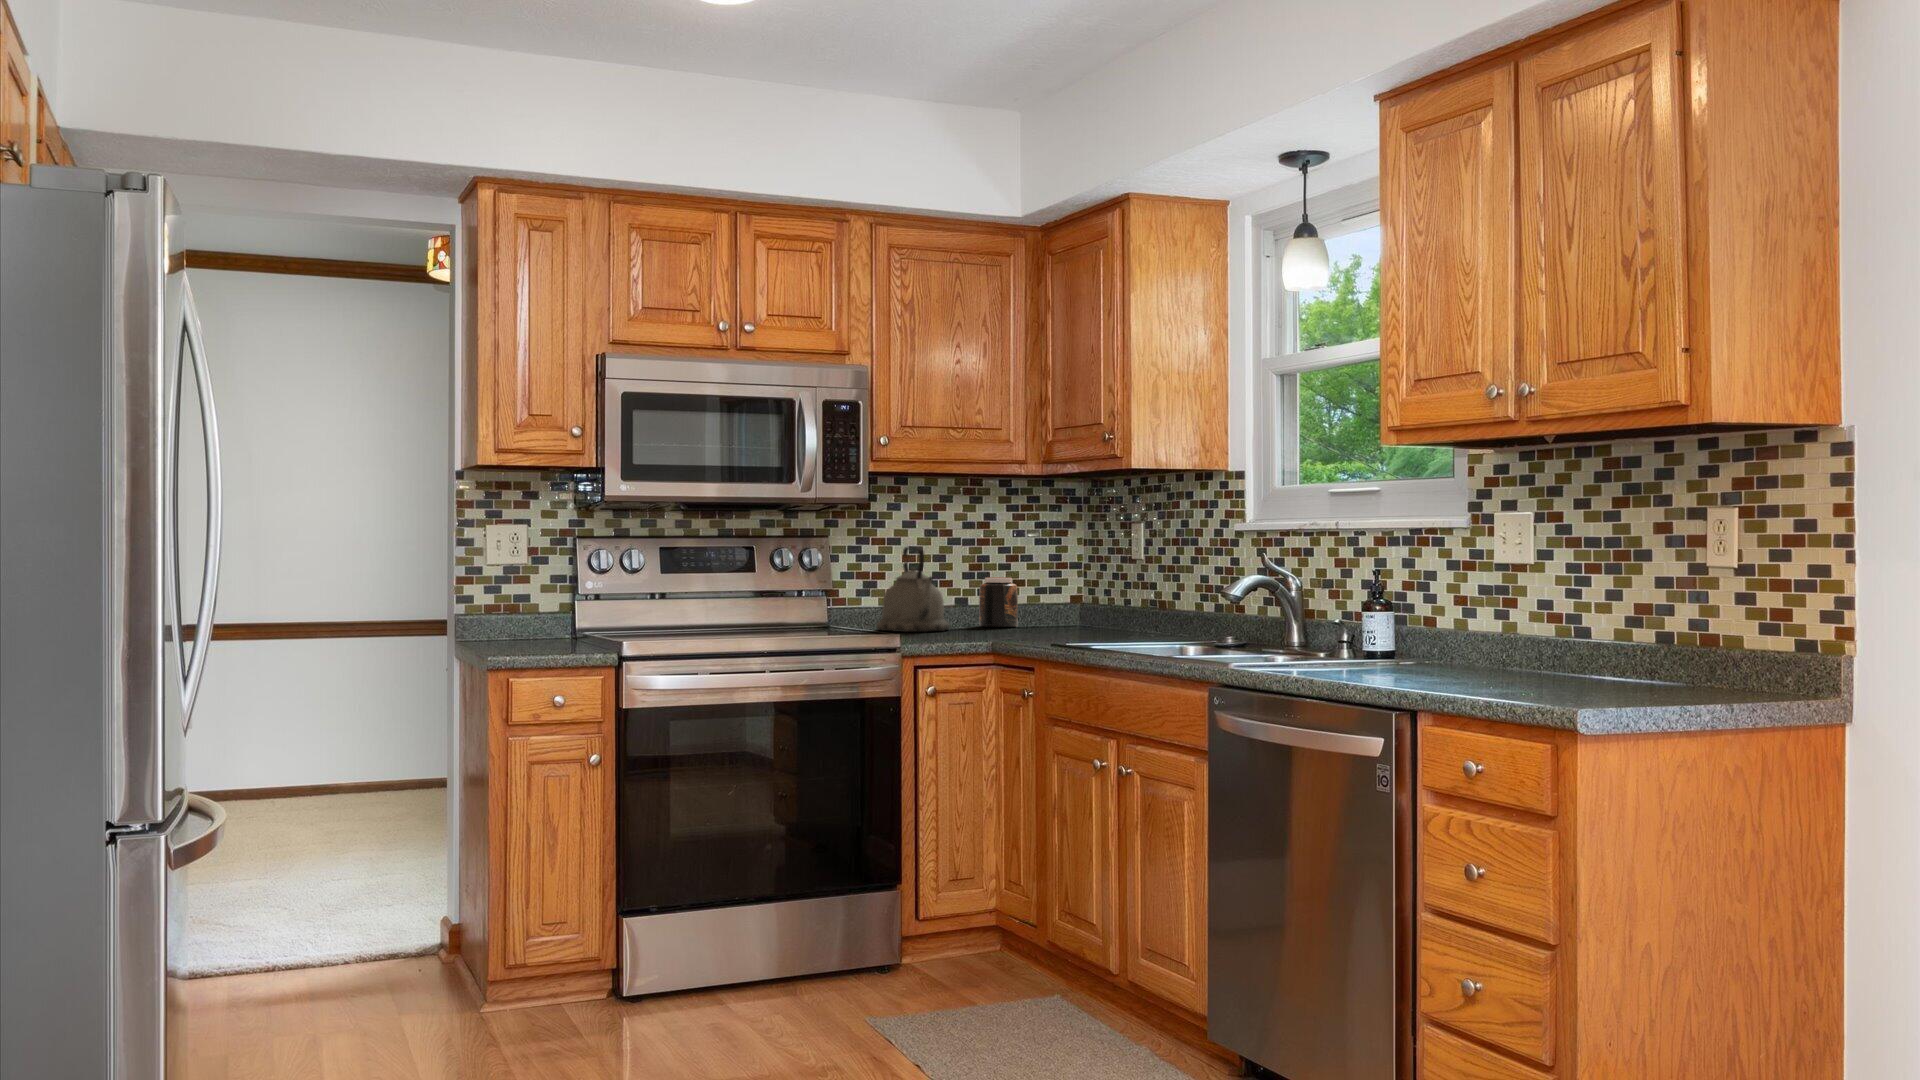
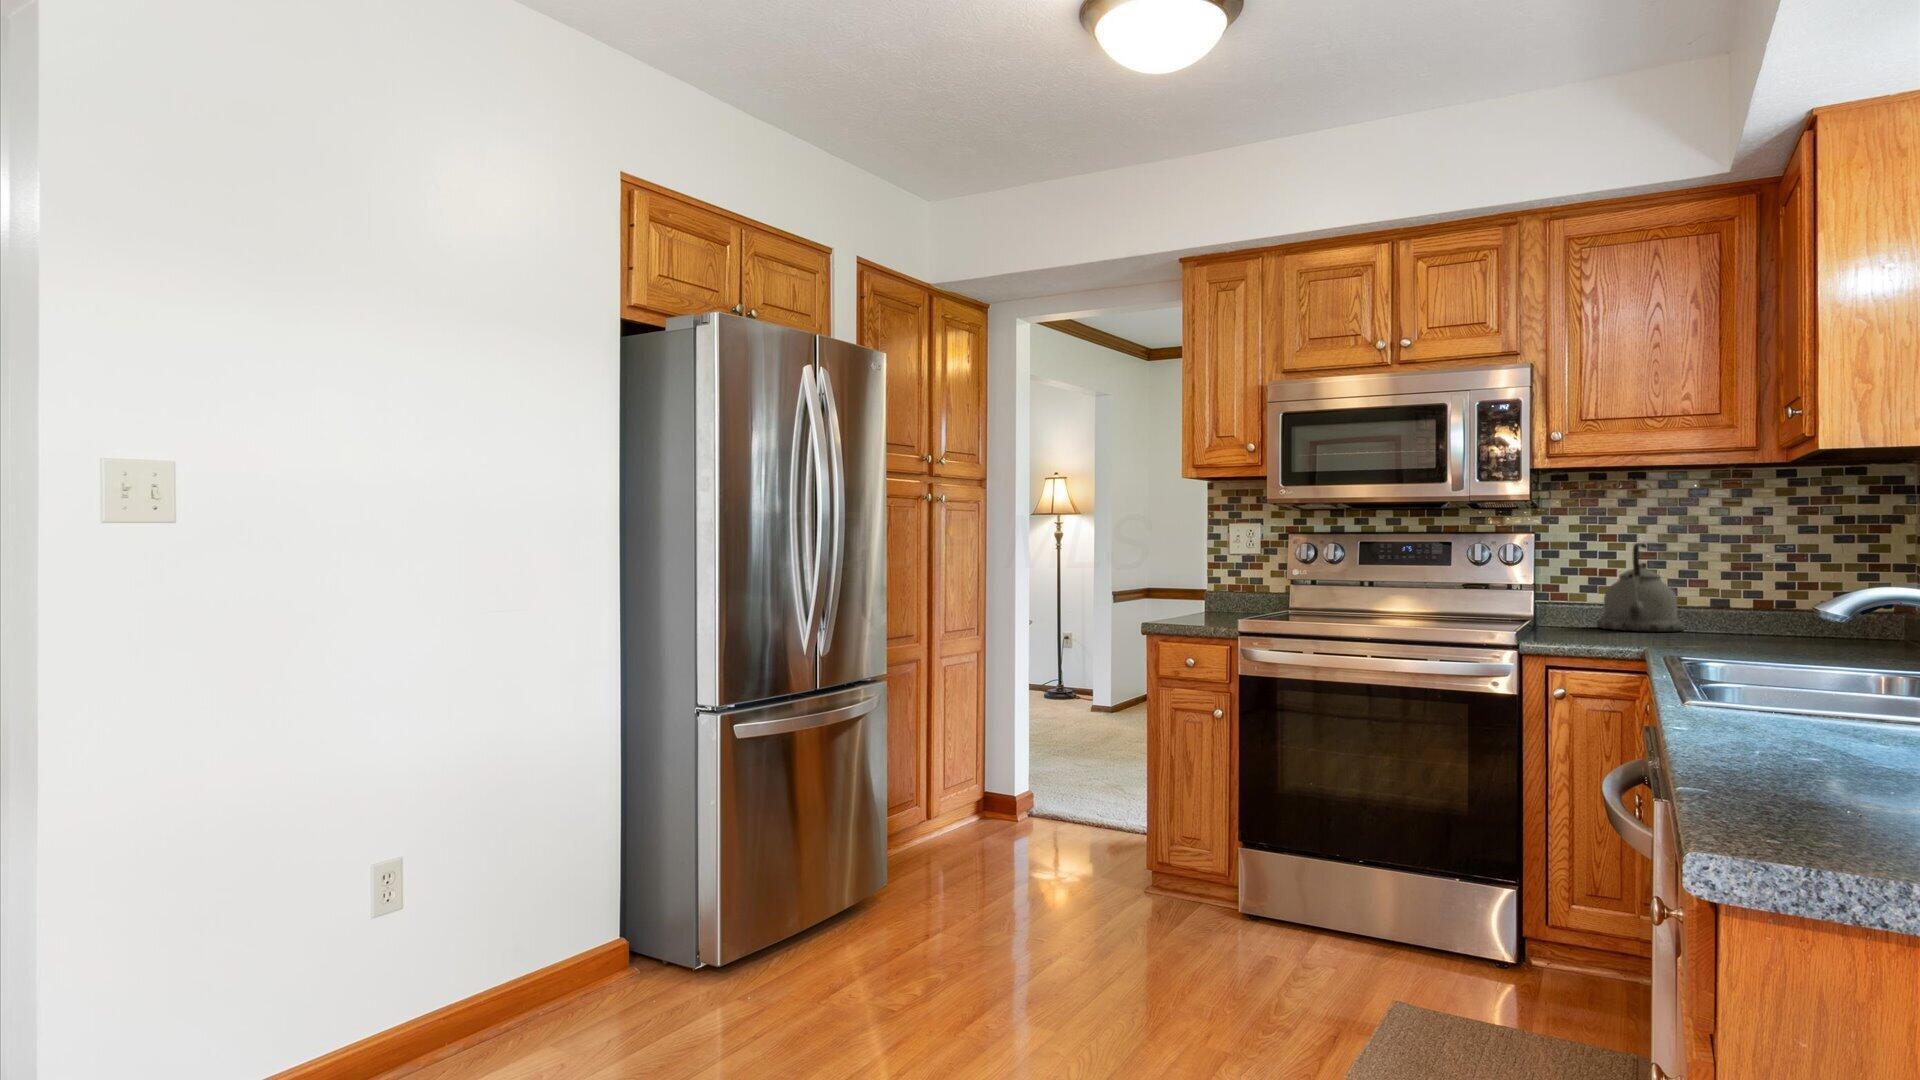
jar: present [979,577,1018,627] -> none [1744,578,1795,633]

